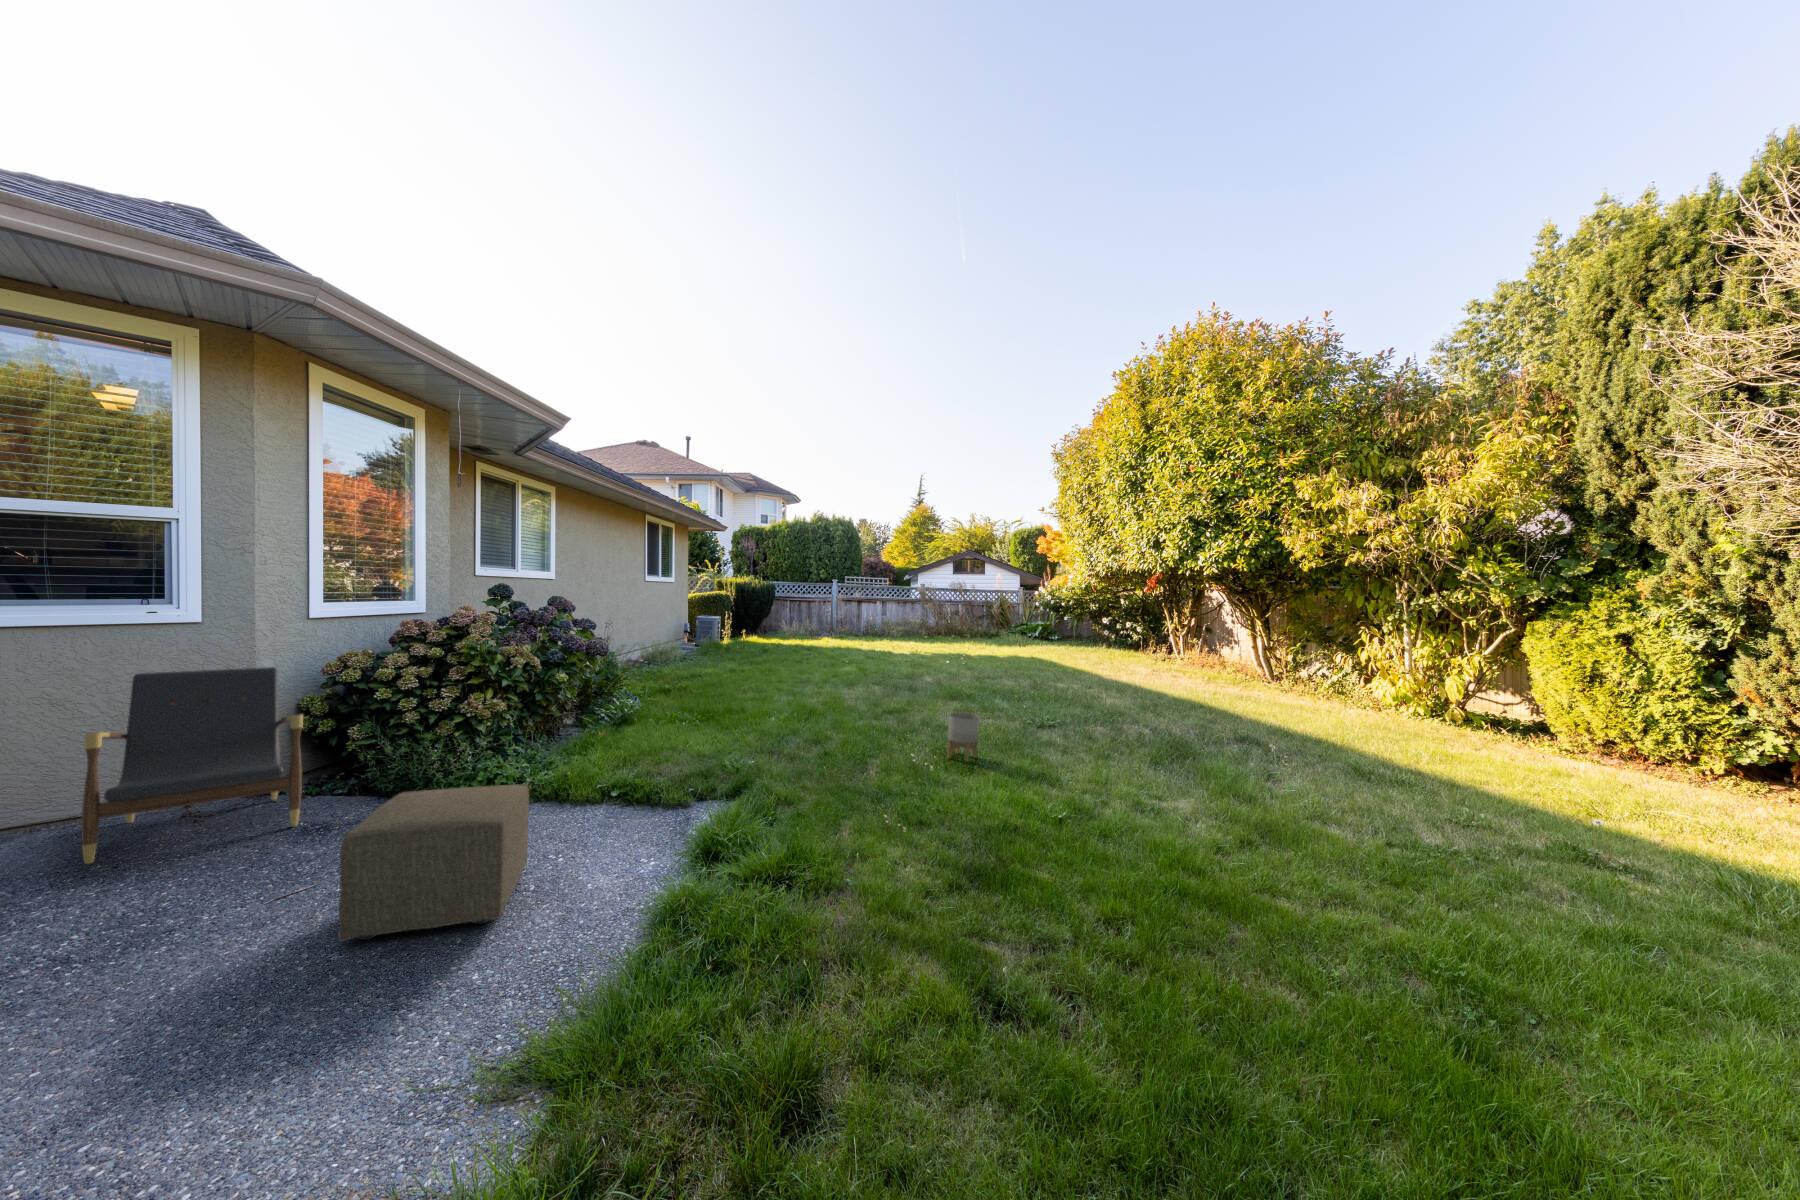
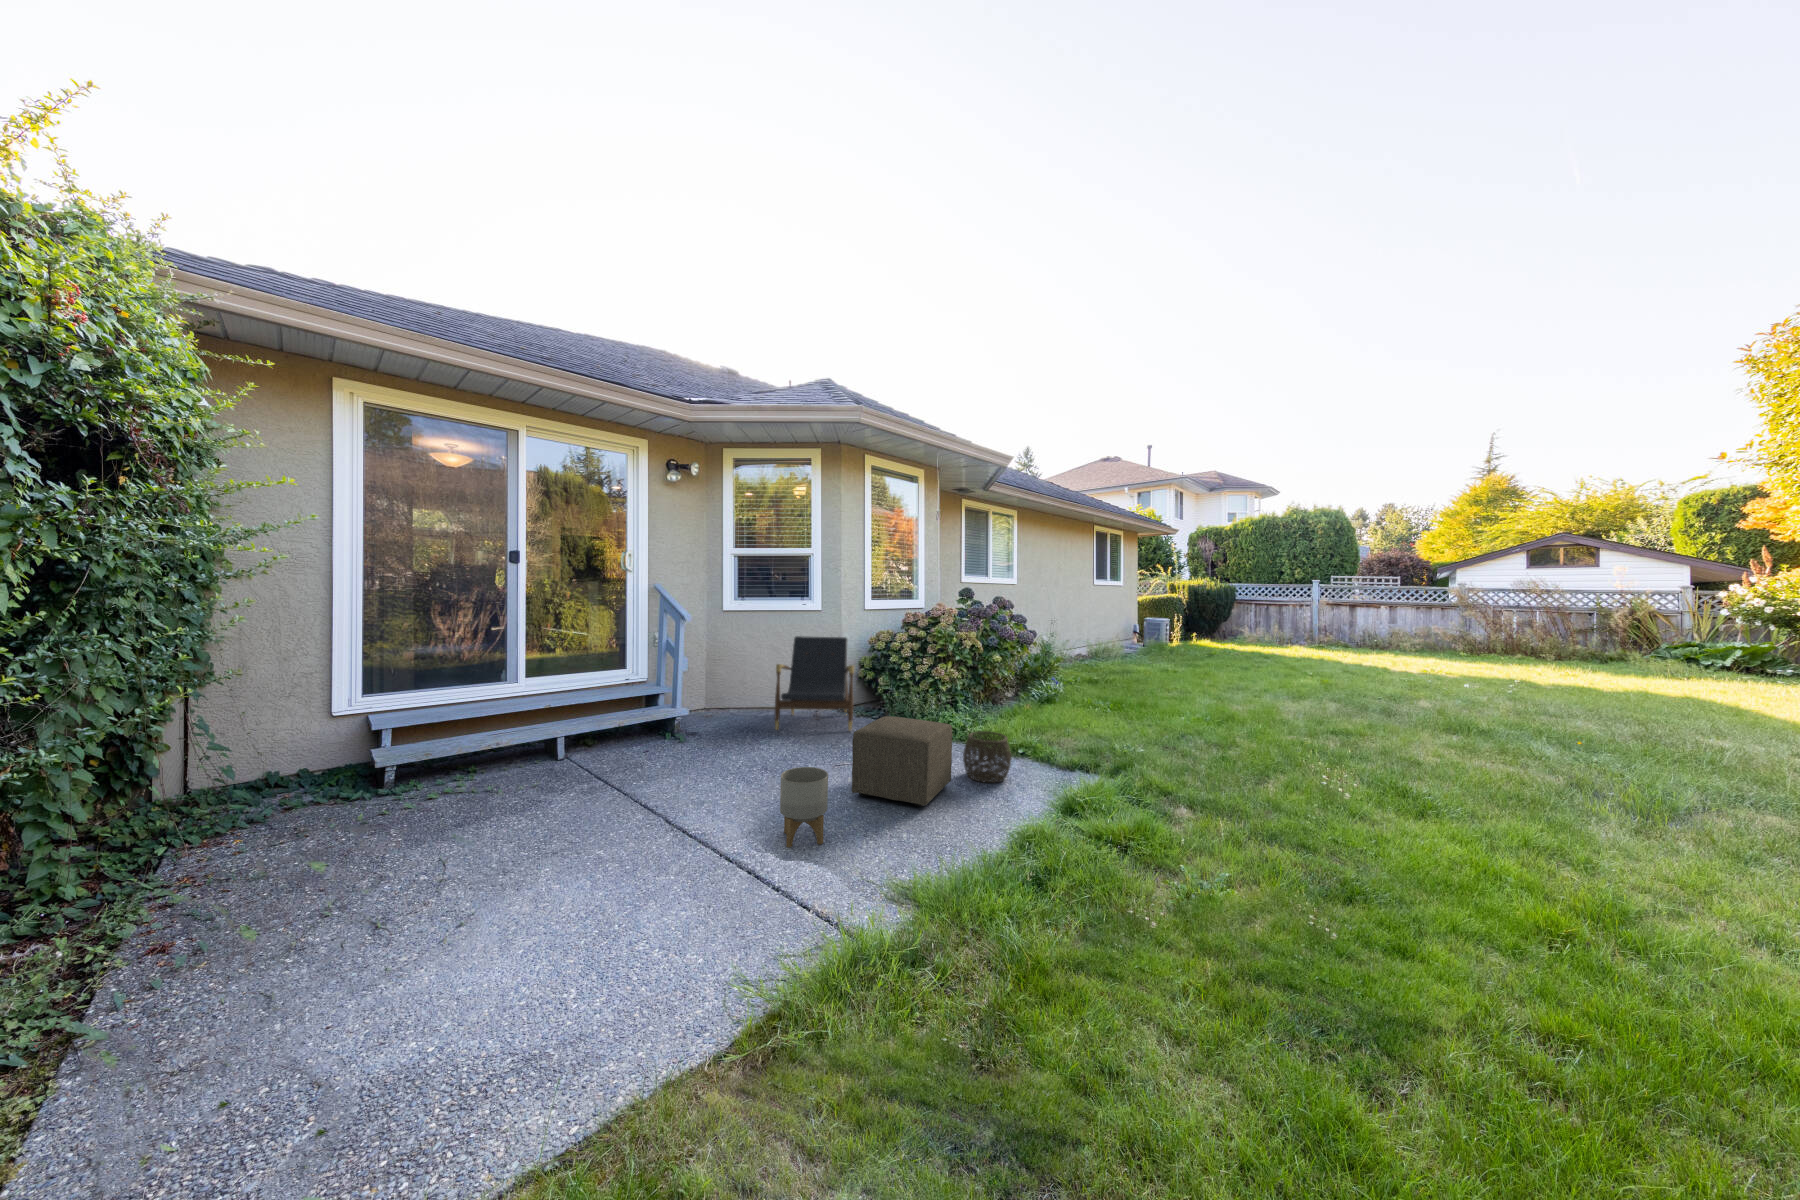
planter: present [947,712,980,762] -> present [780,767,828,848]
woven basket: none [538,780,613,853] -> present [963,731,1011,783]

